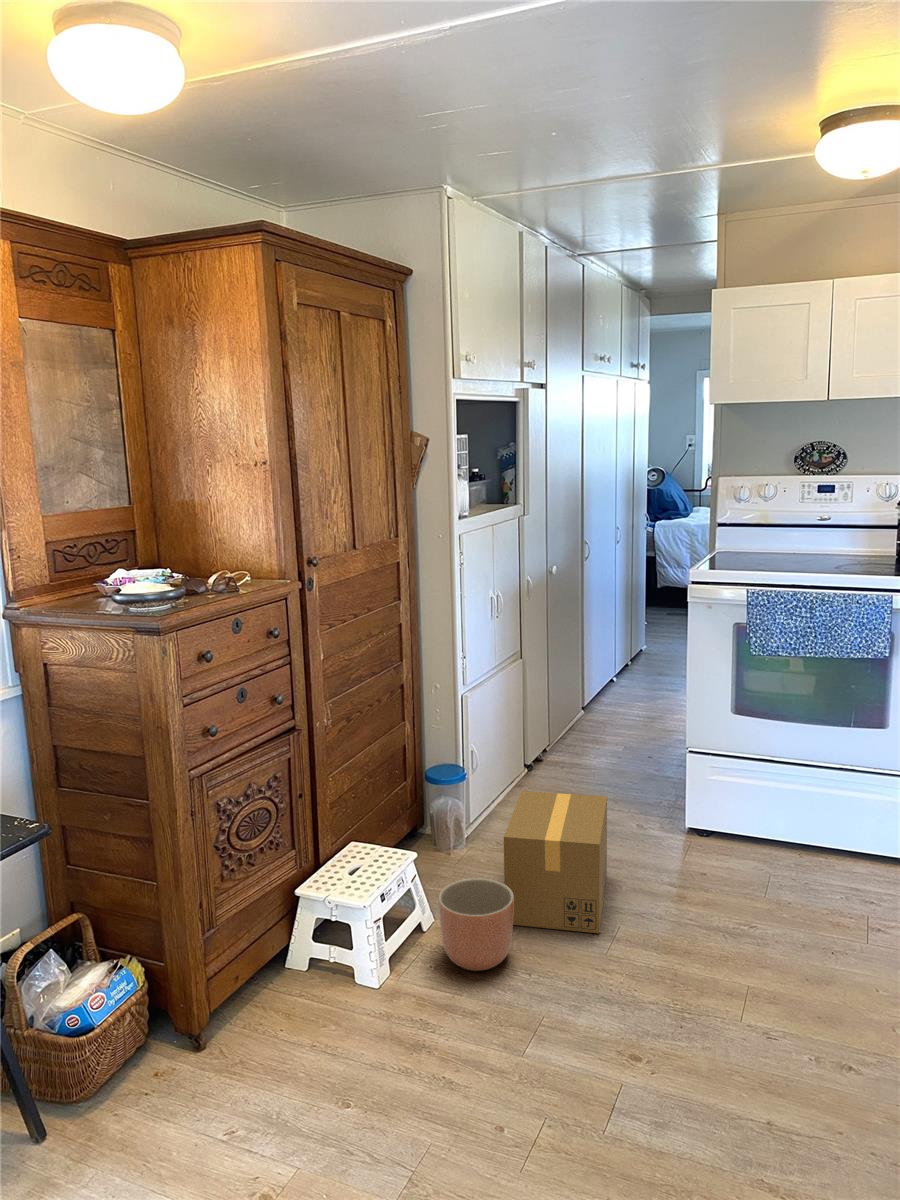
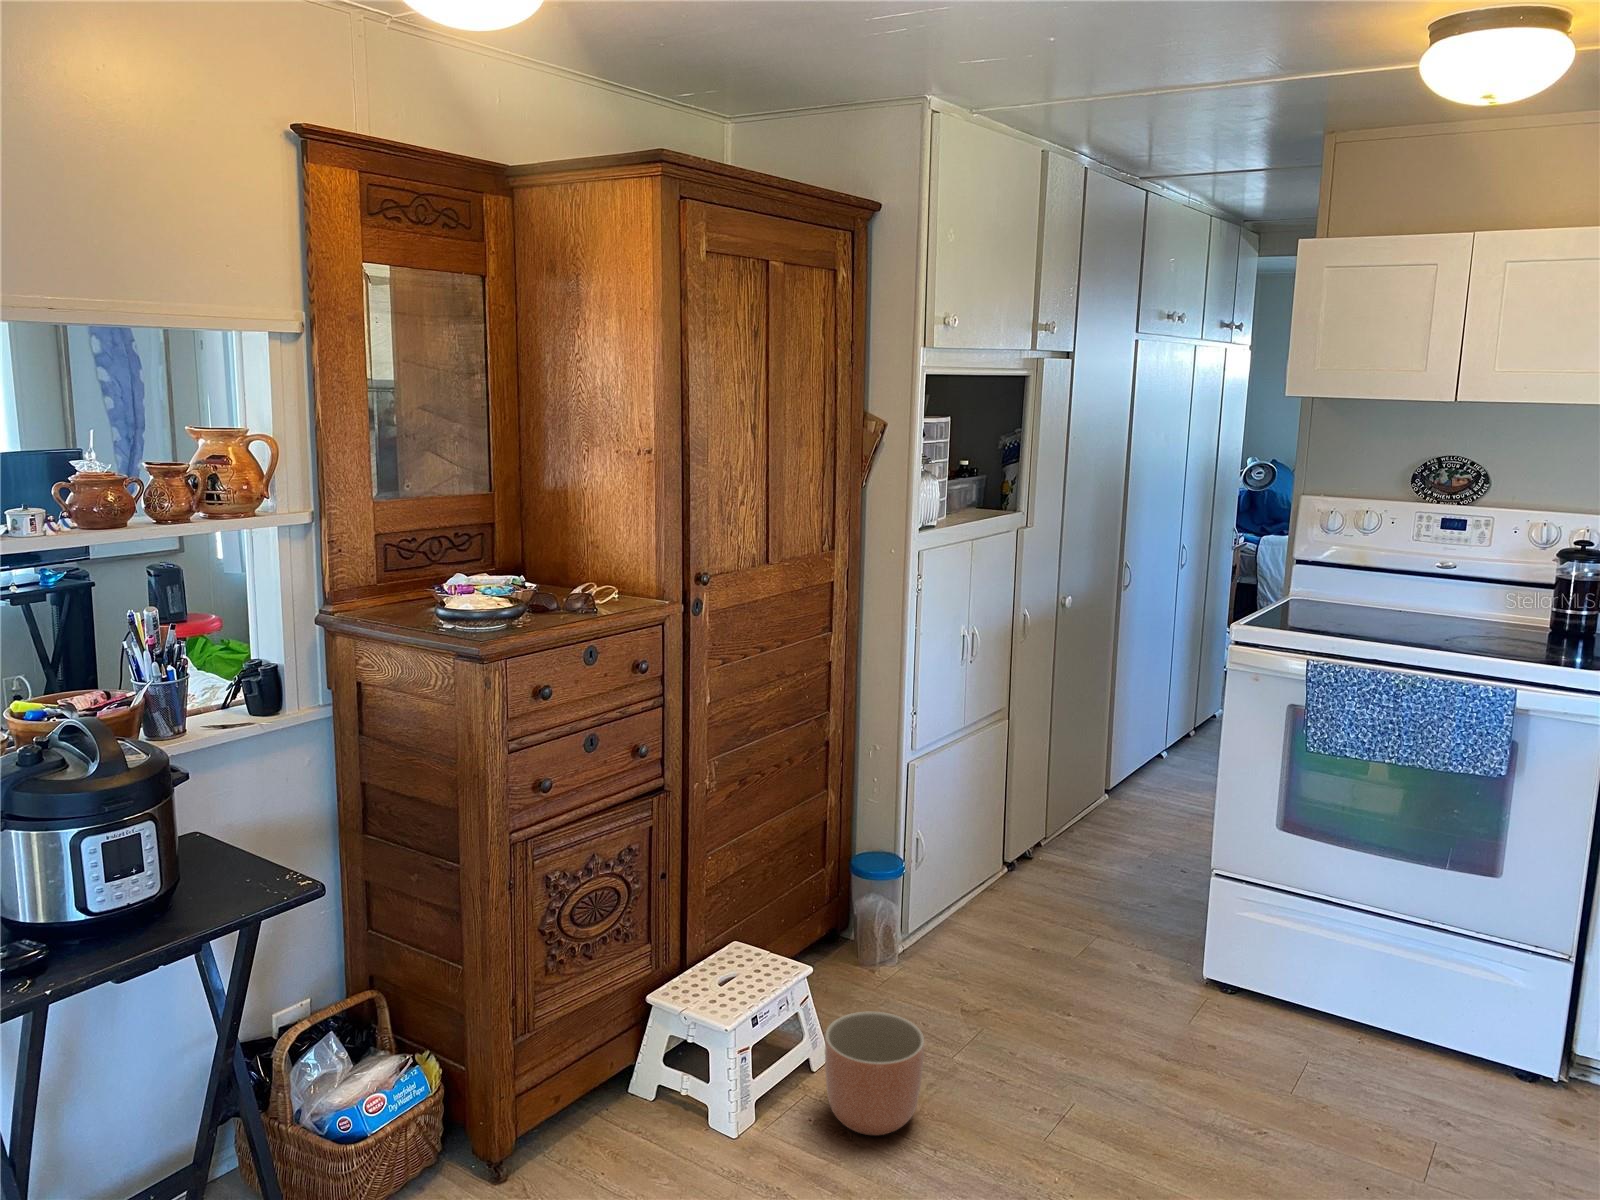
cardboard box: present [504,791,607,933] -> none [920,902,1082,1109]

